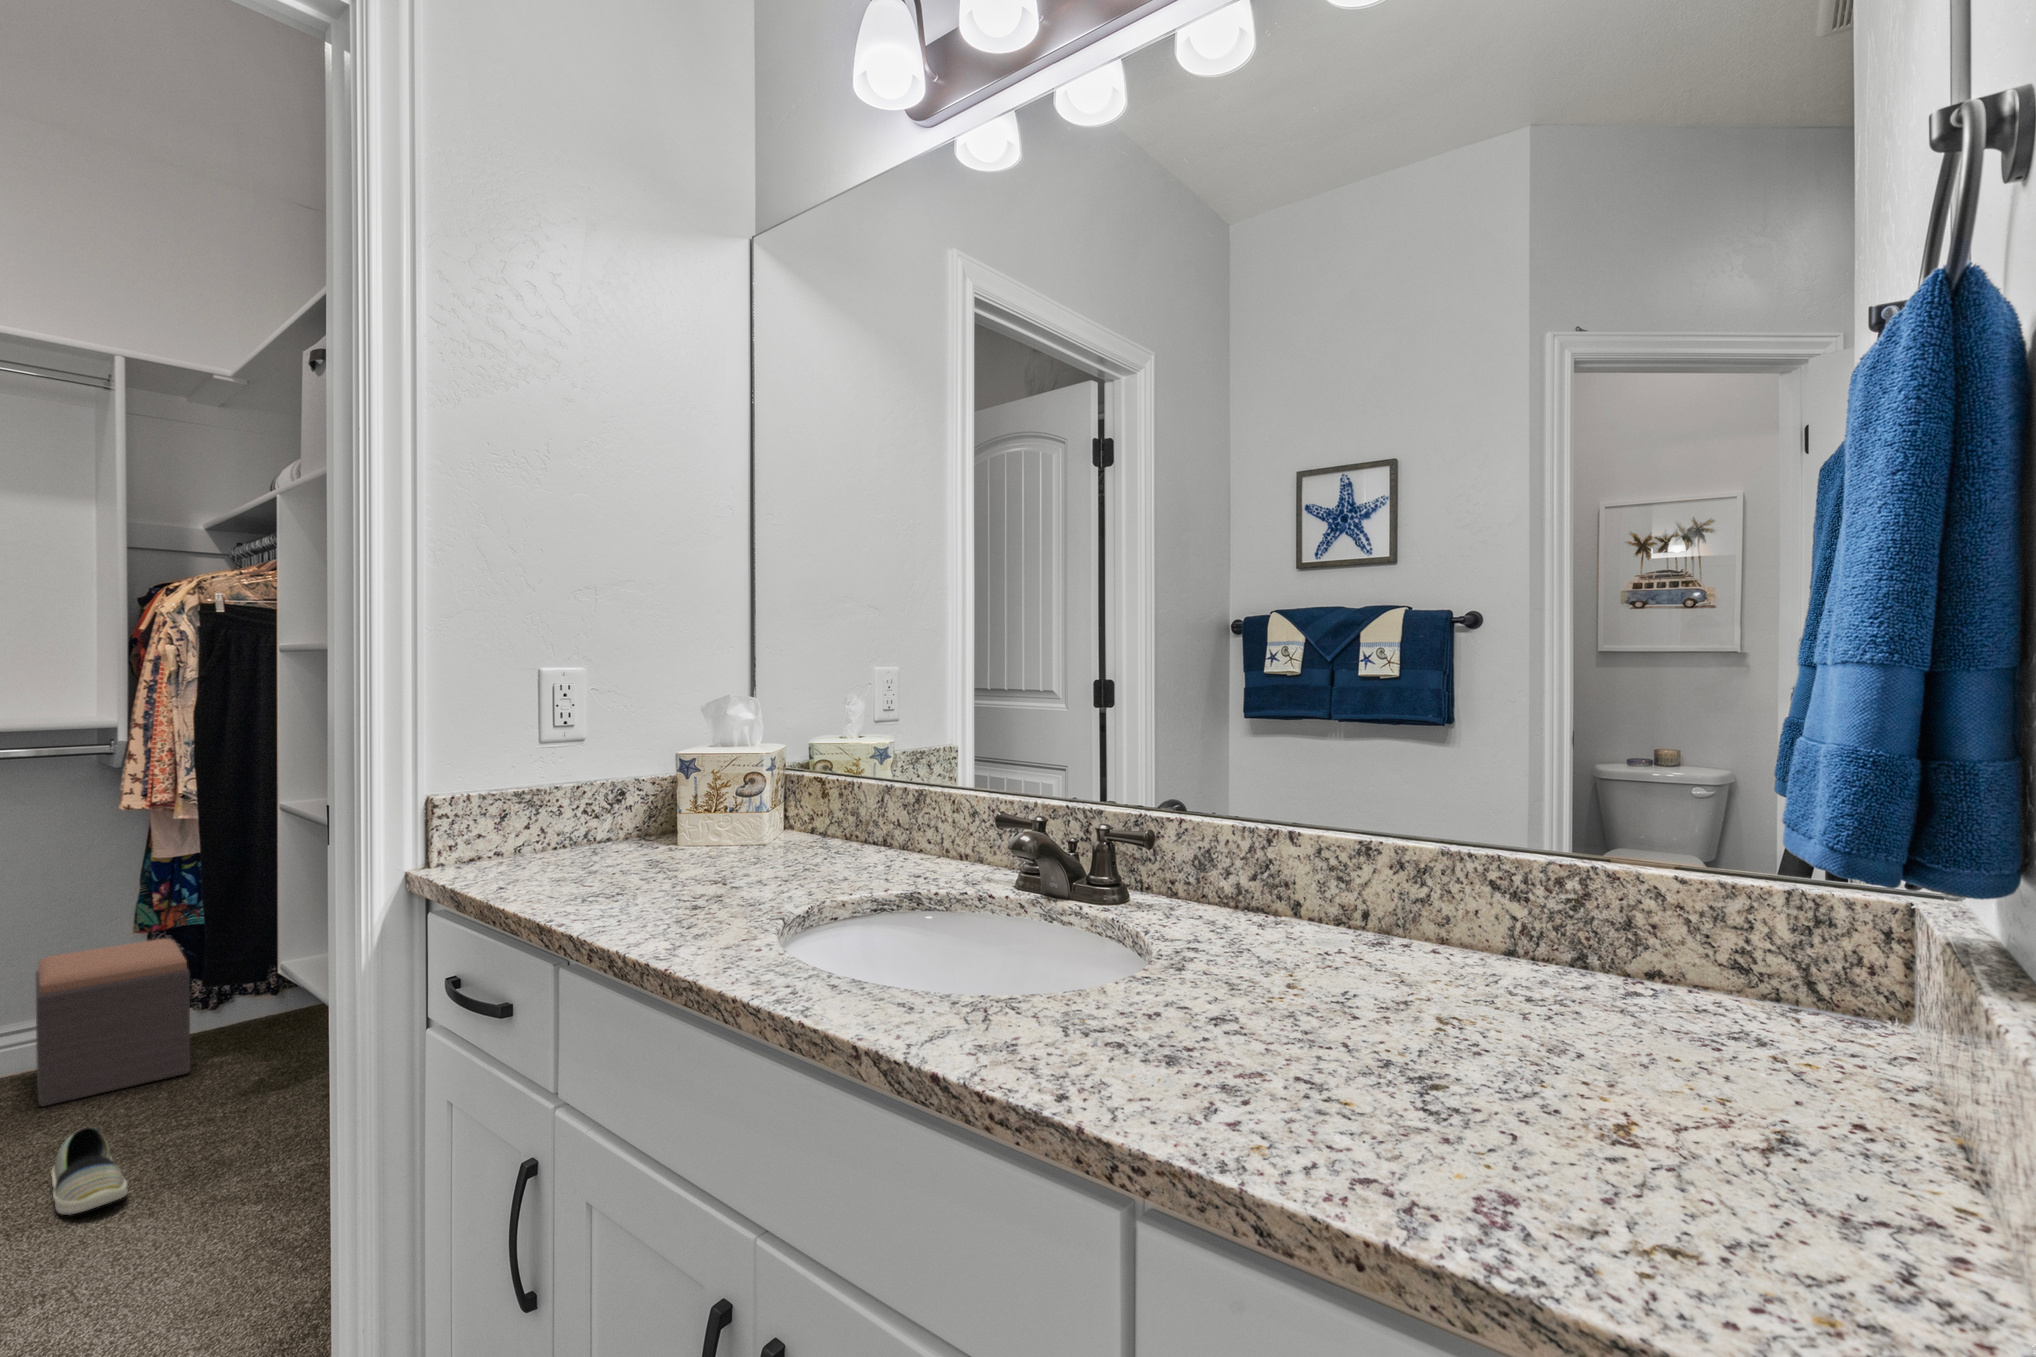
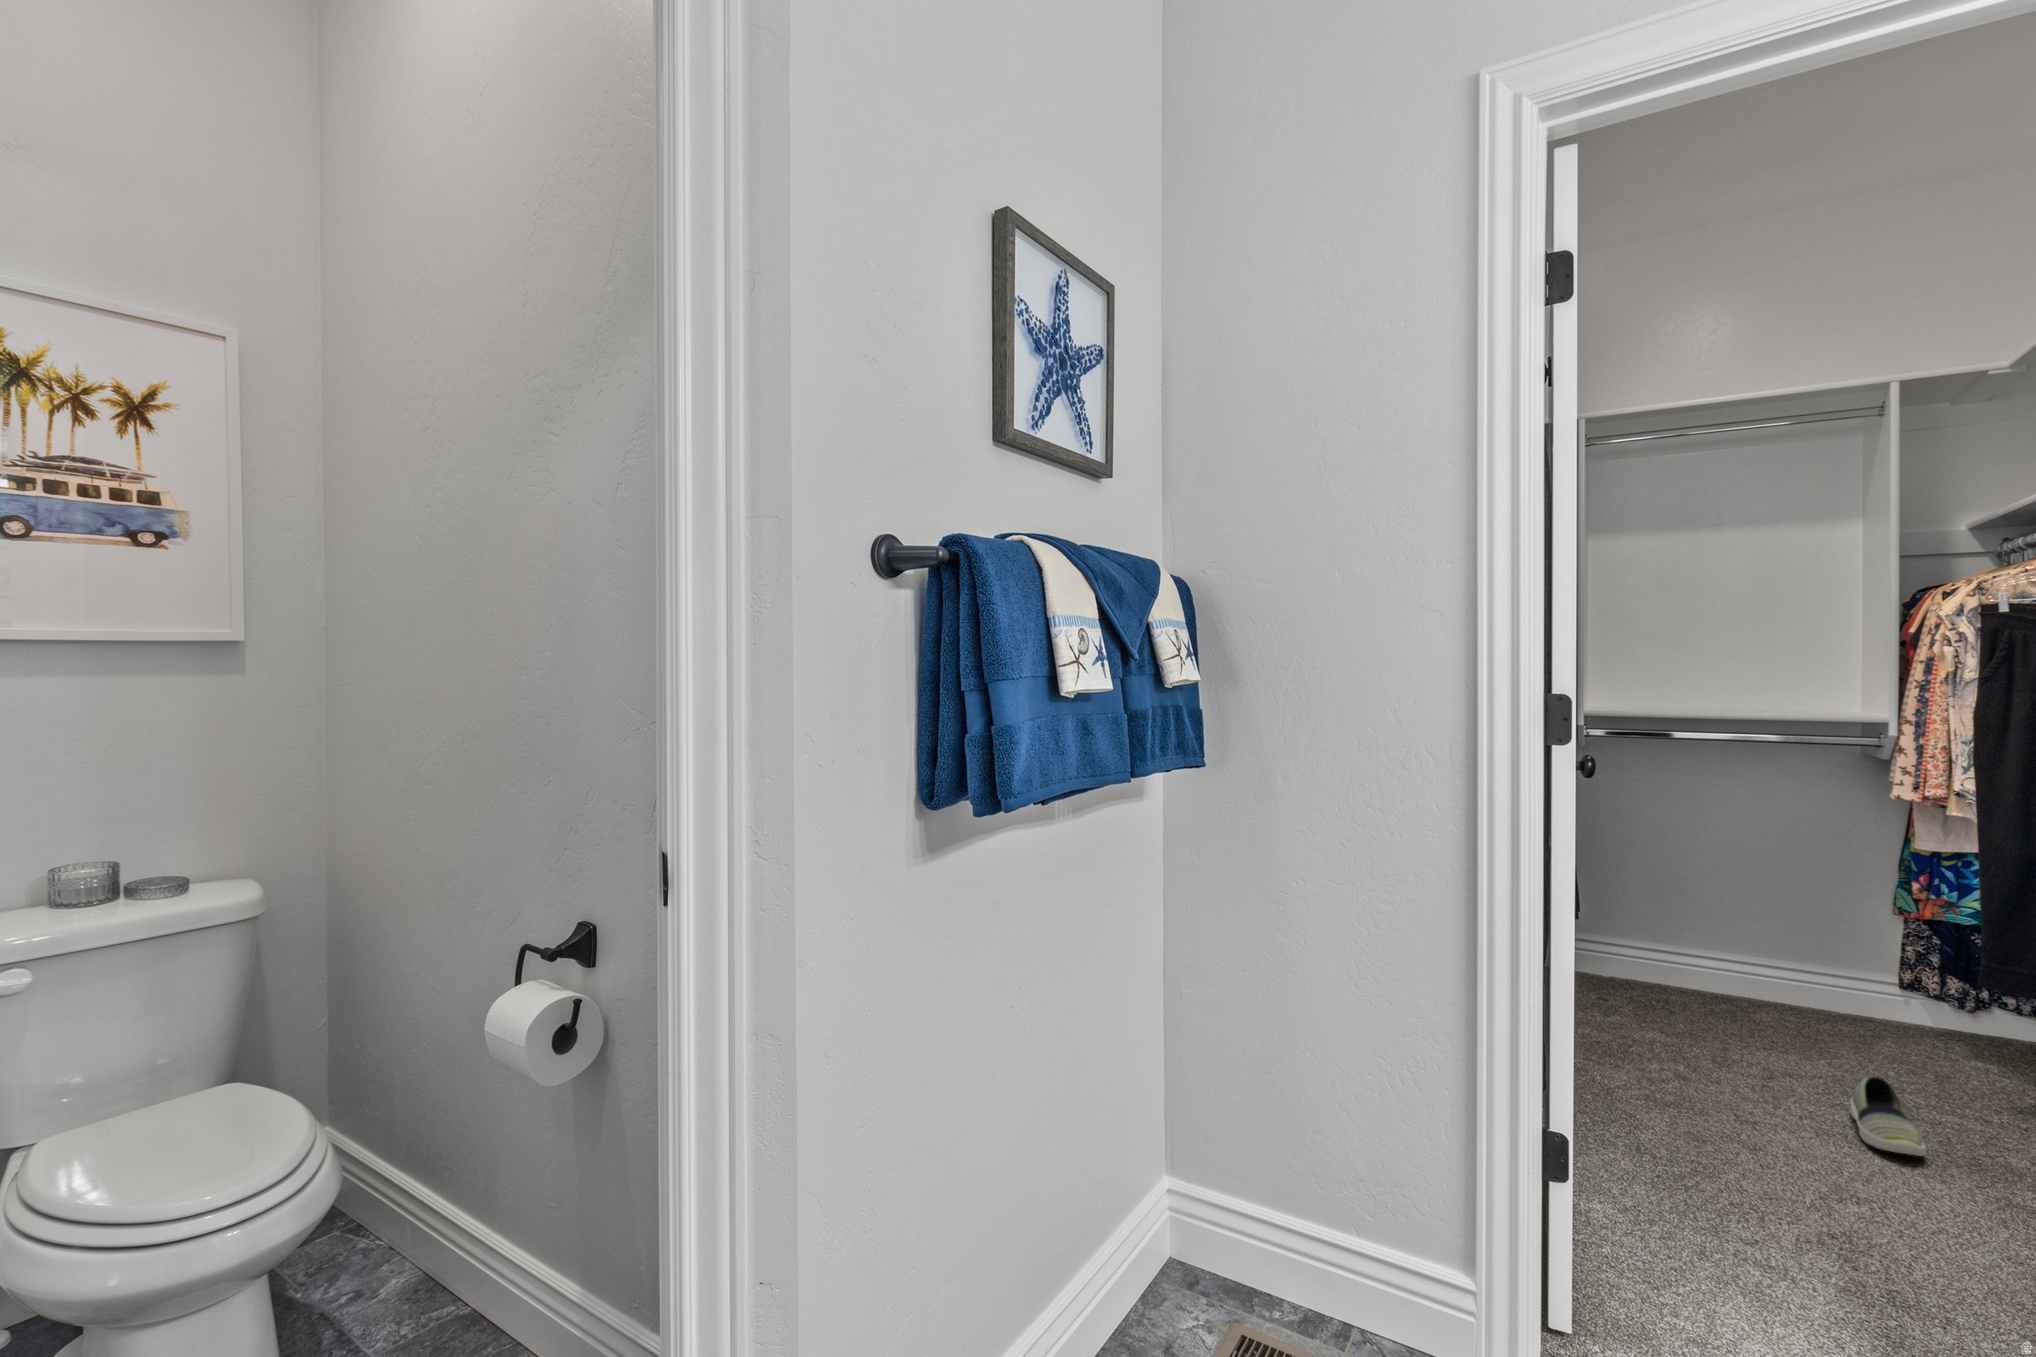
footstool: present [36,938,190,1106] -> none [1806,916,1955,1066]

